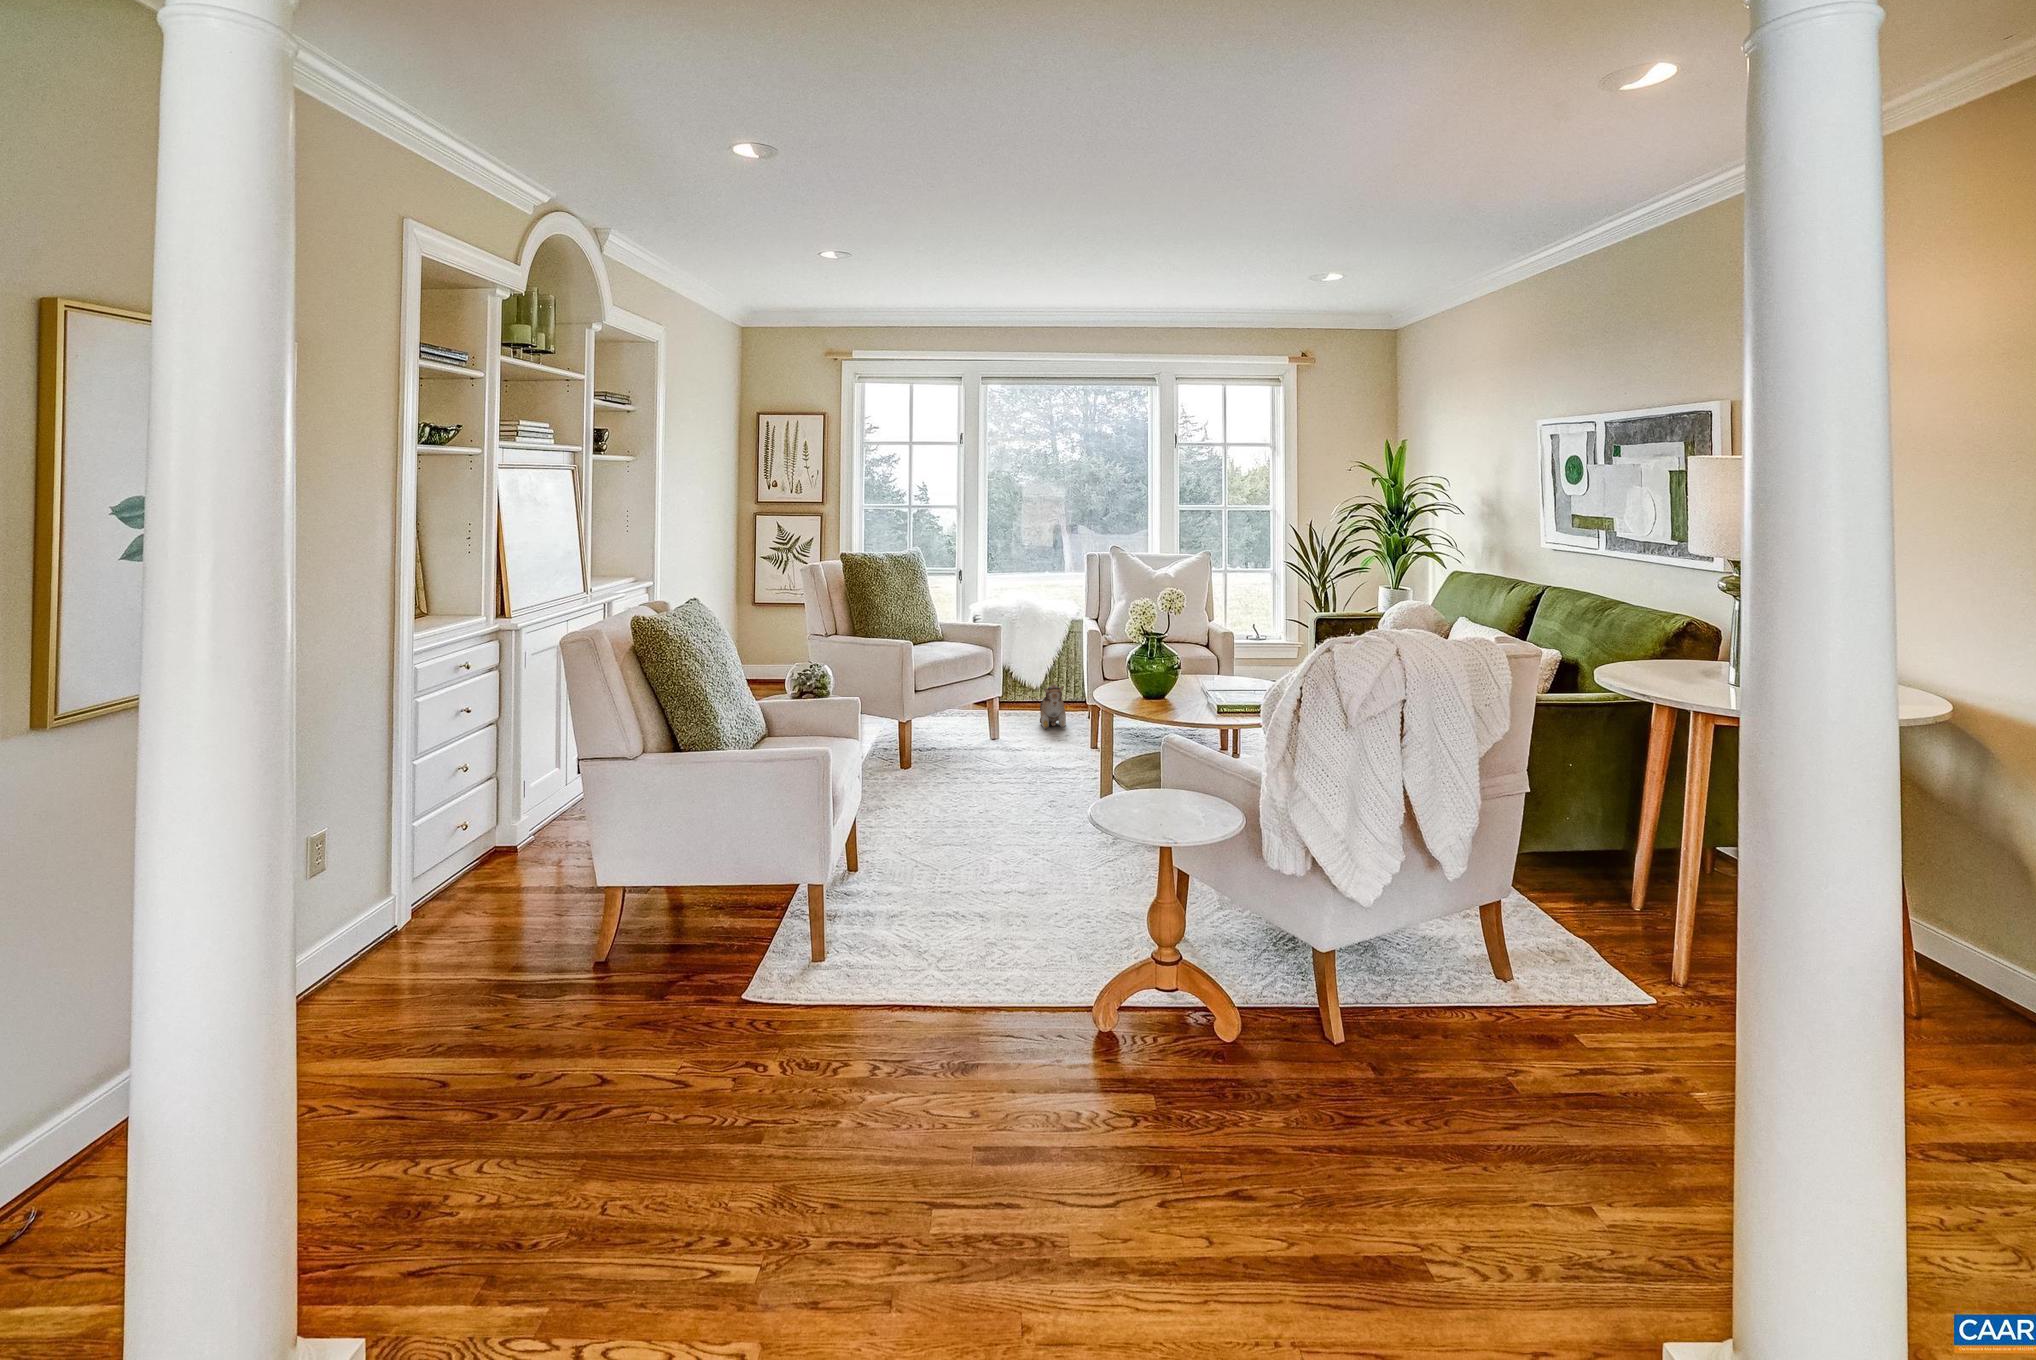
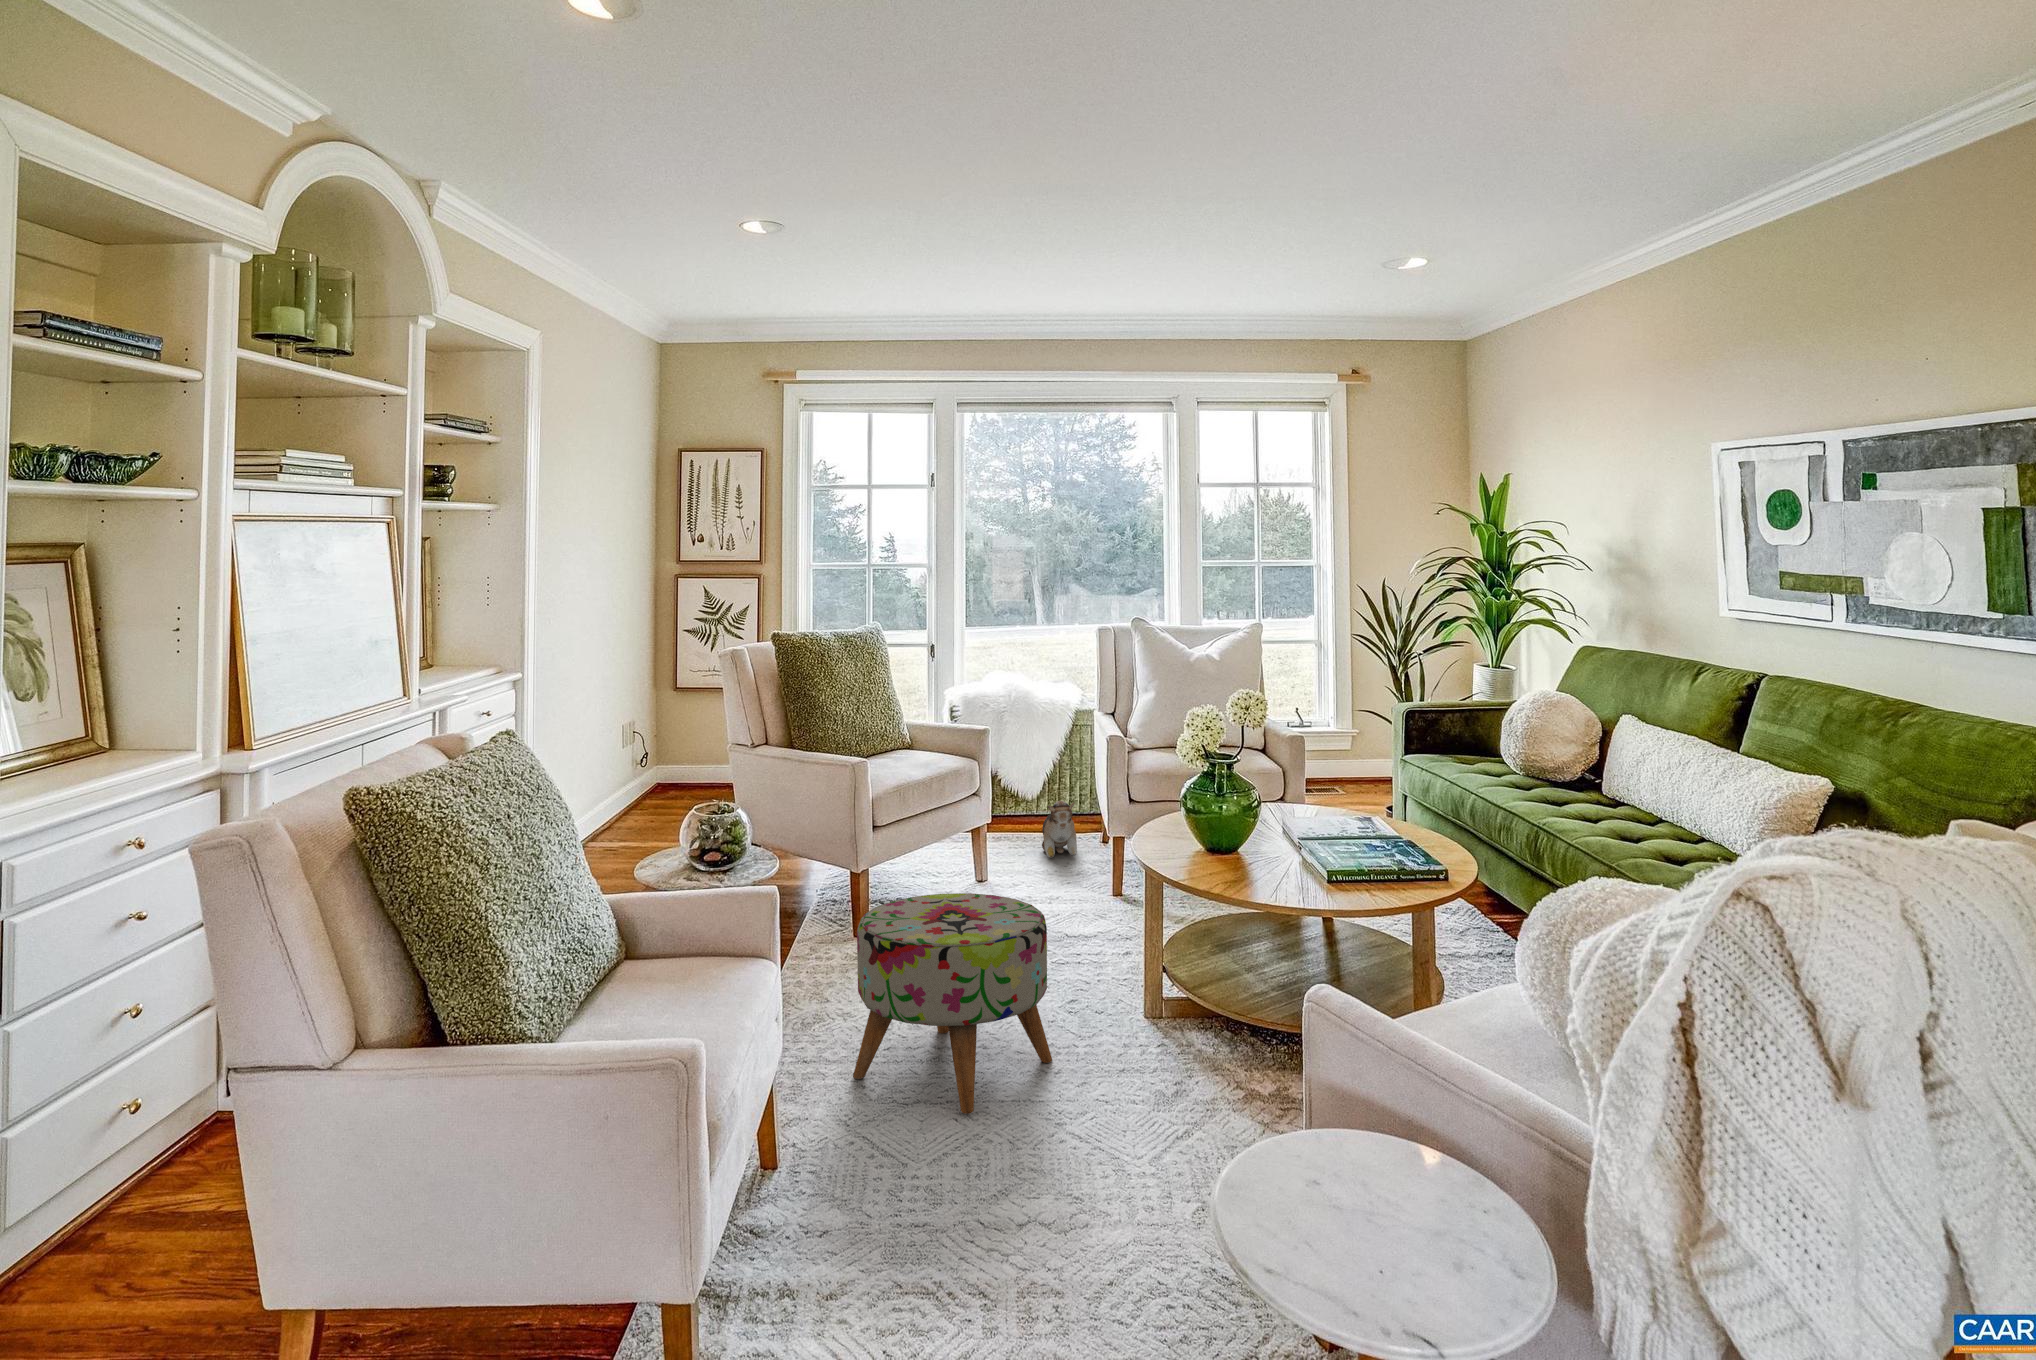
ottoman: none [901,723,1031,850] -> present [853,893,1052,1114]

